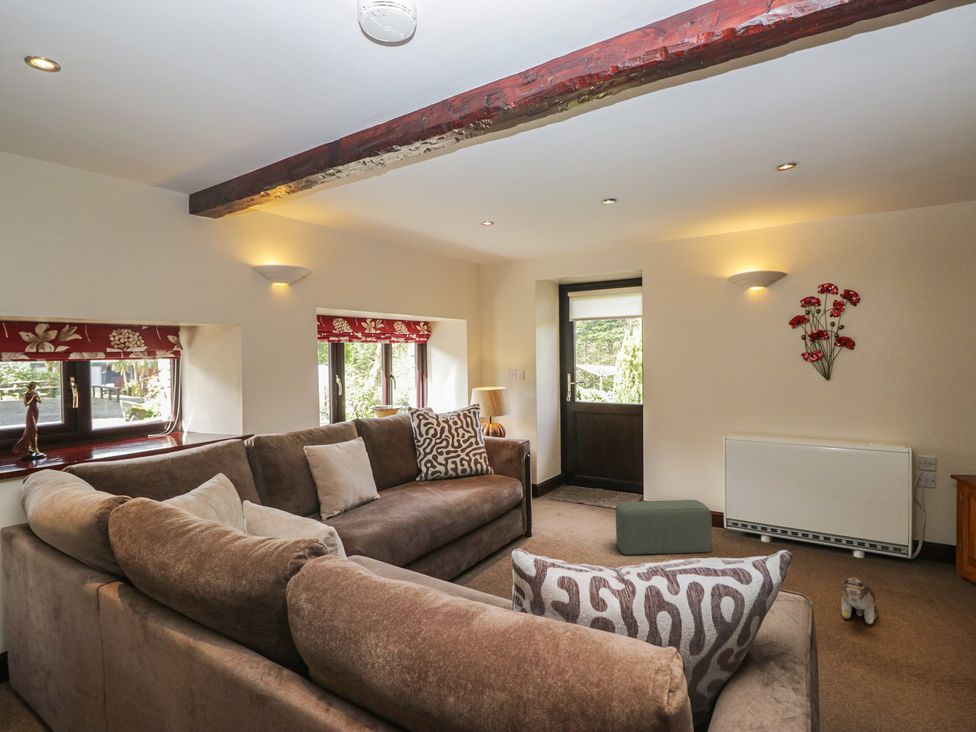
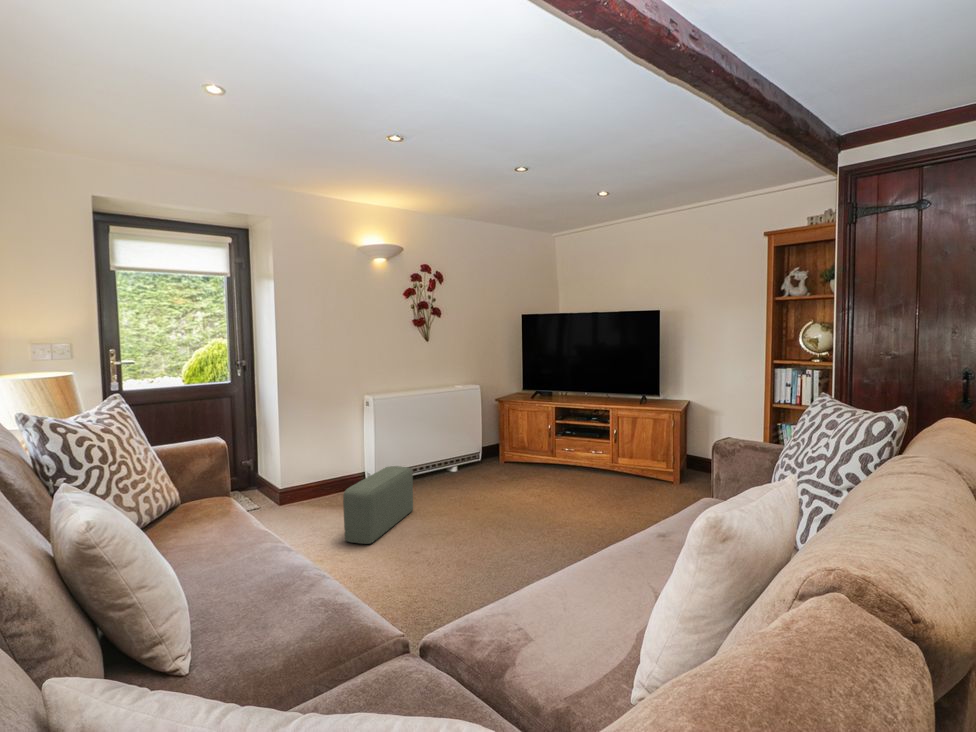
plush toy: present [840,577,878,624] -> none [516,471,552,504]

